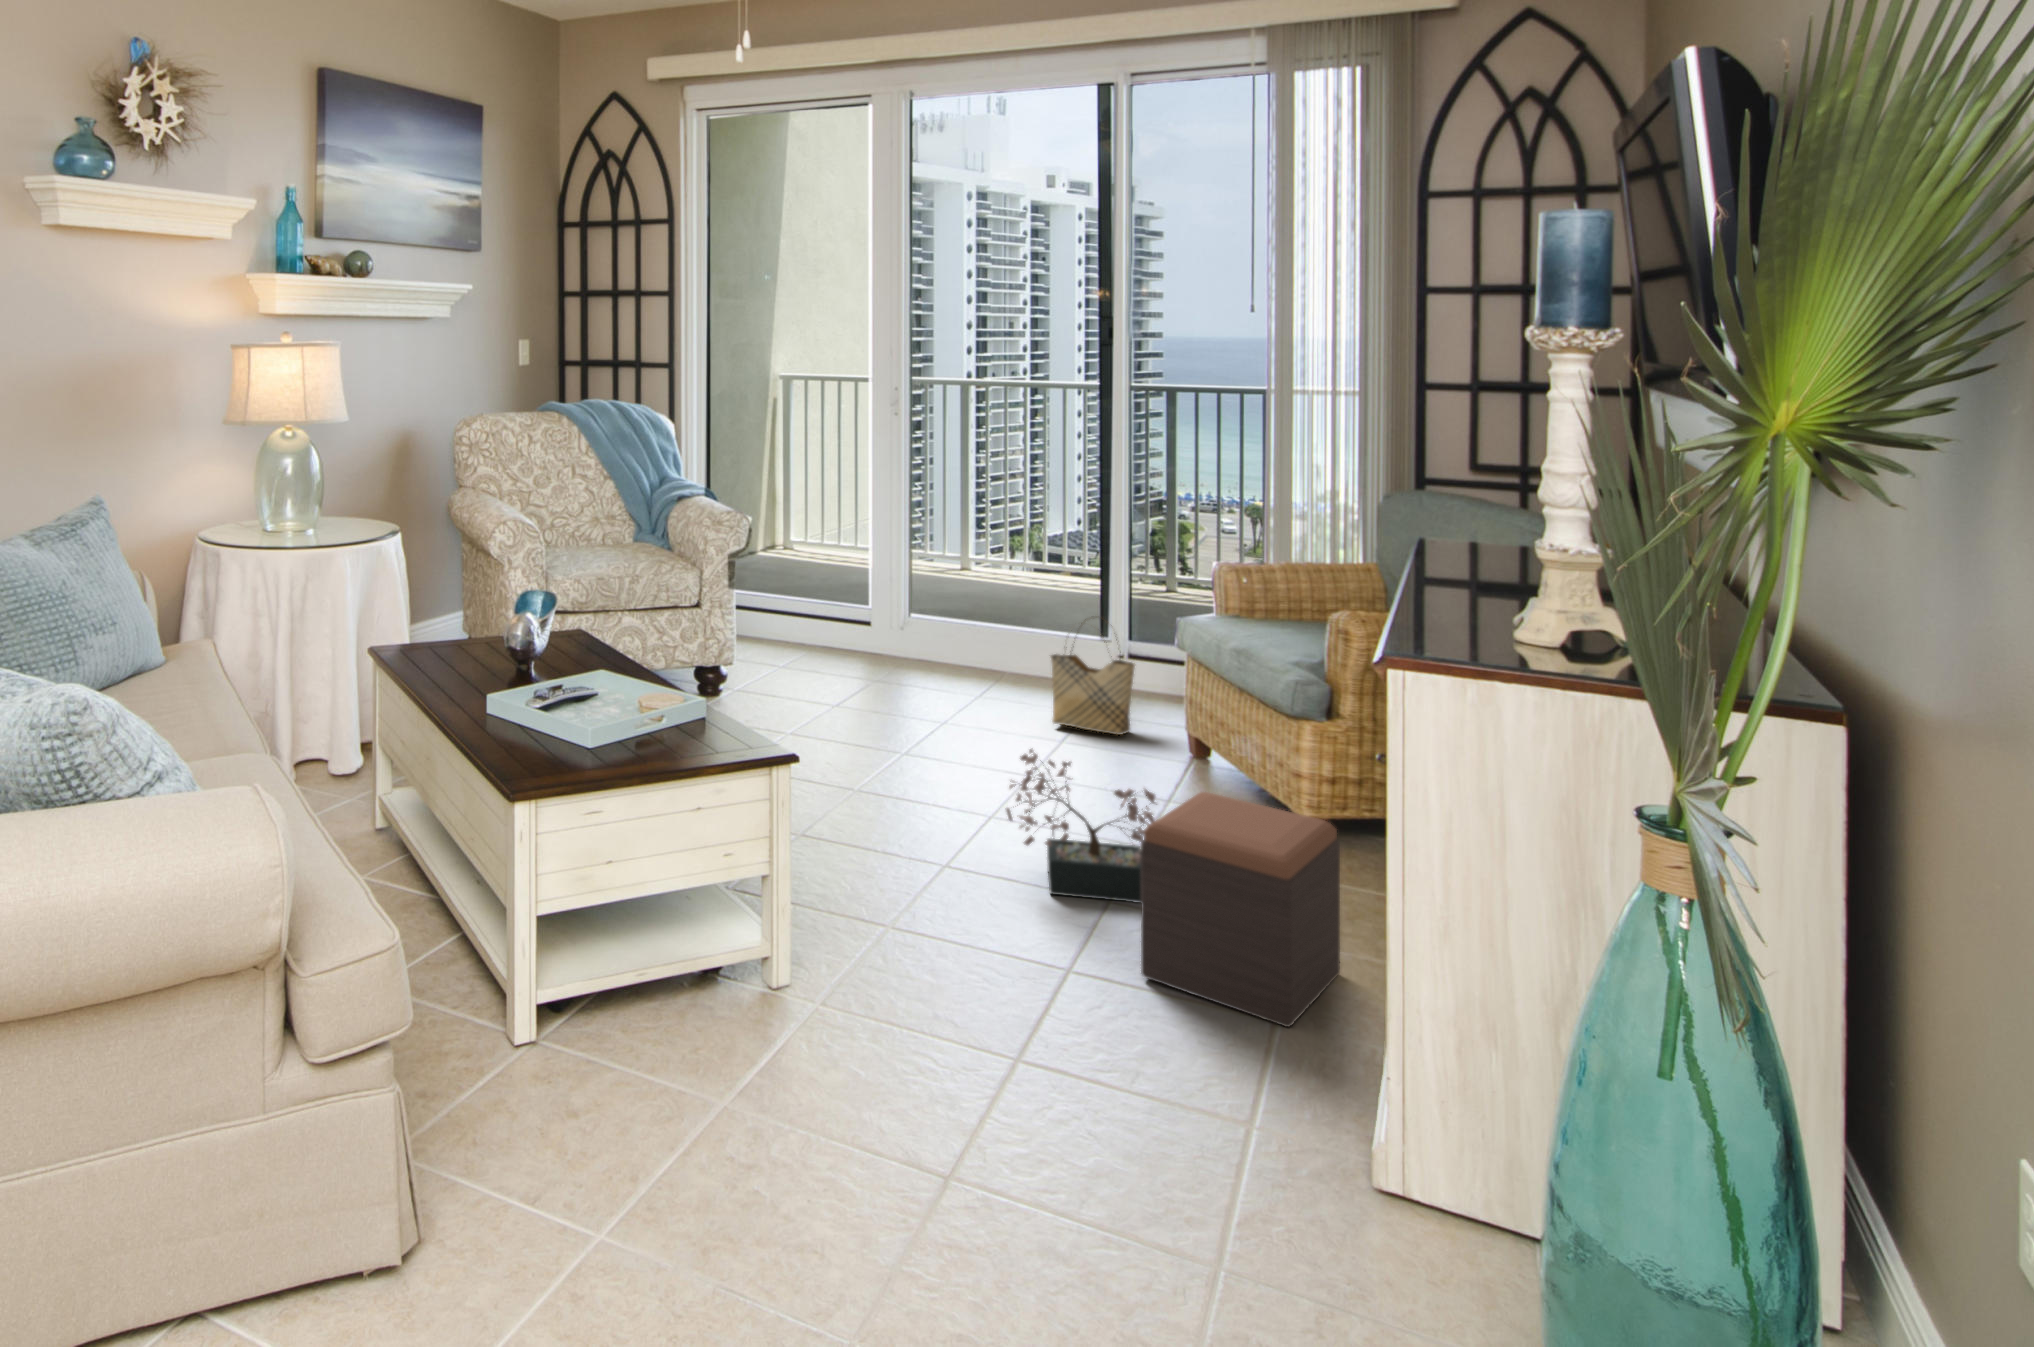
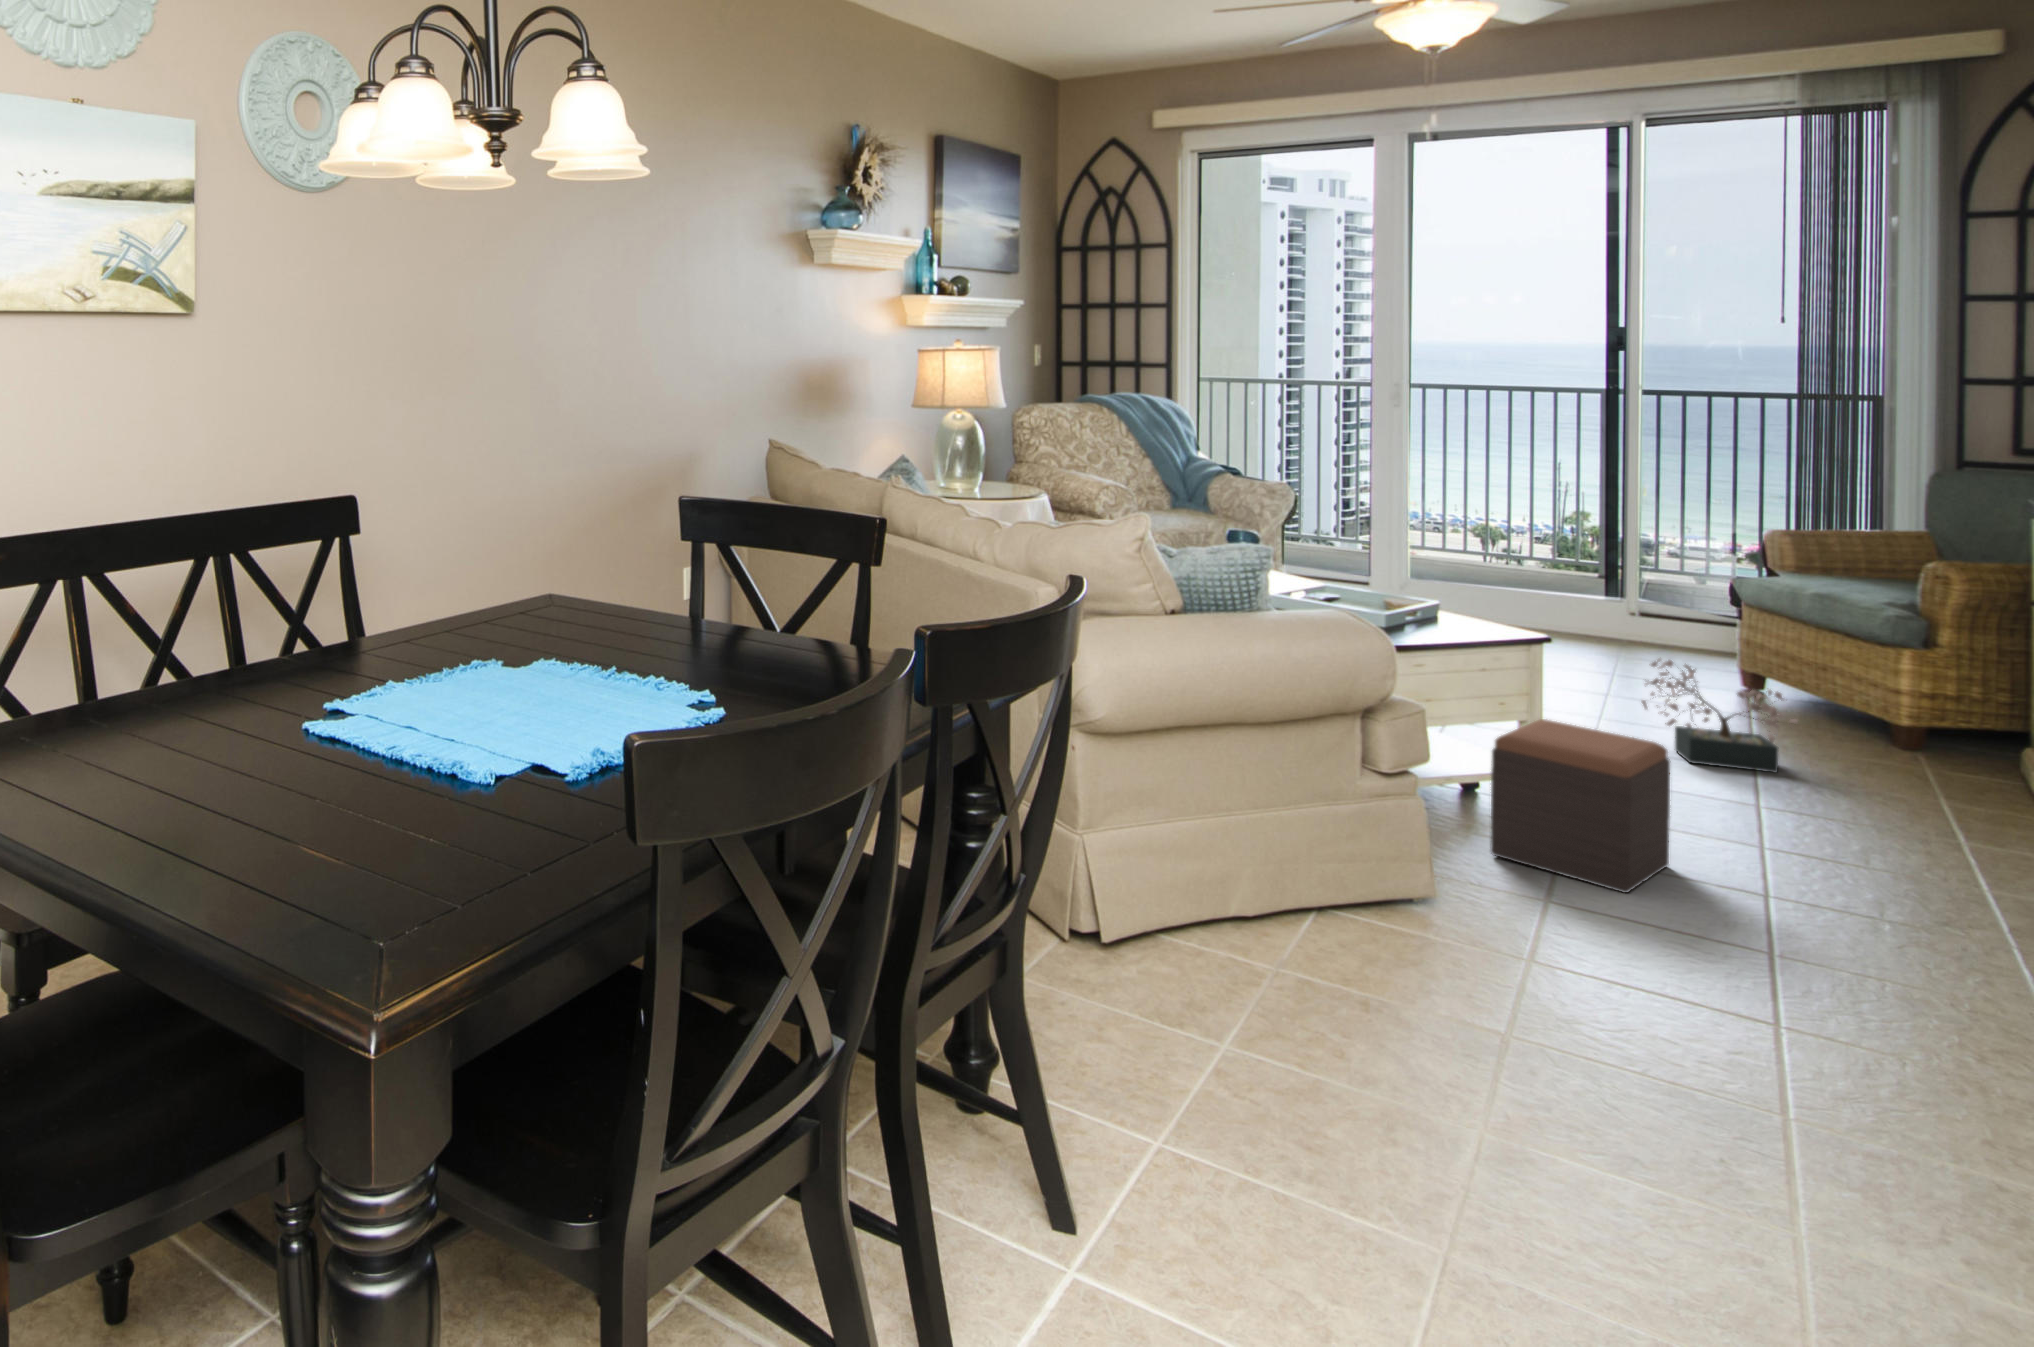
woven basket: present [1051,622,1135,735] -> none [1589,578,1677,675]
footstool: present [1141,792,1340,1027] -> present [1491,719,1670,893]

